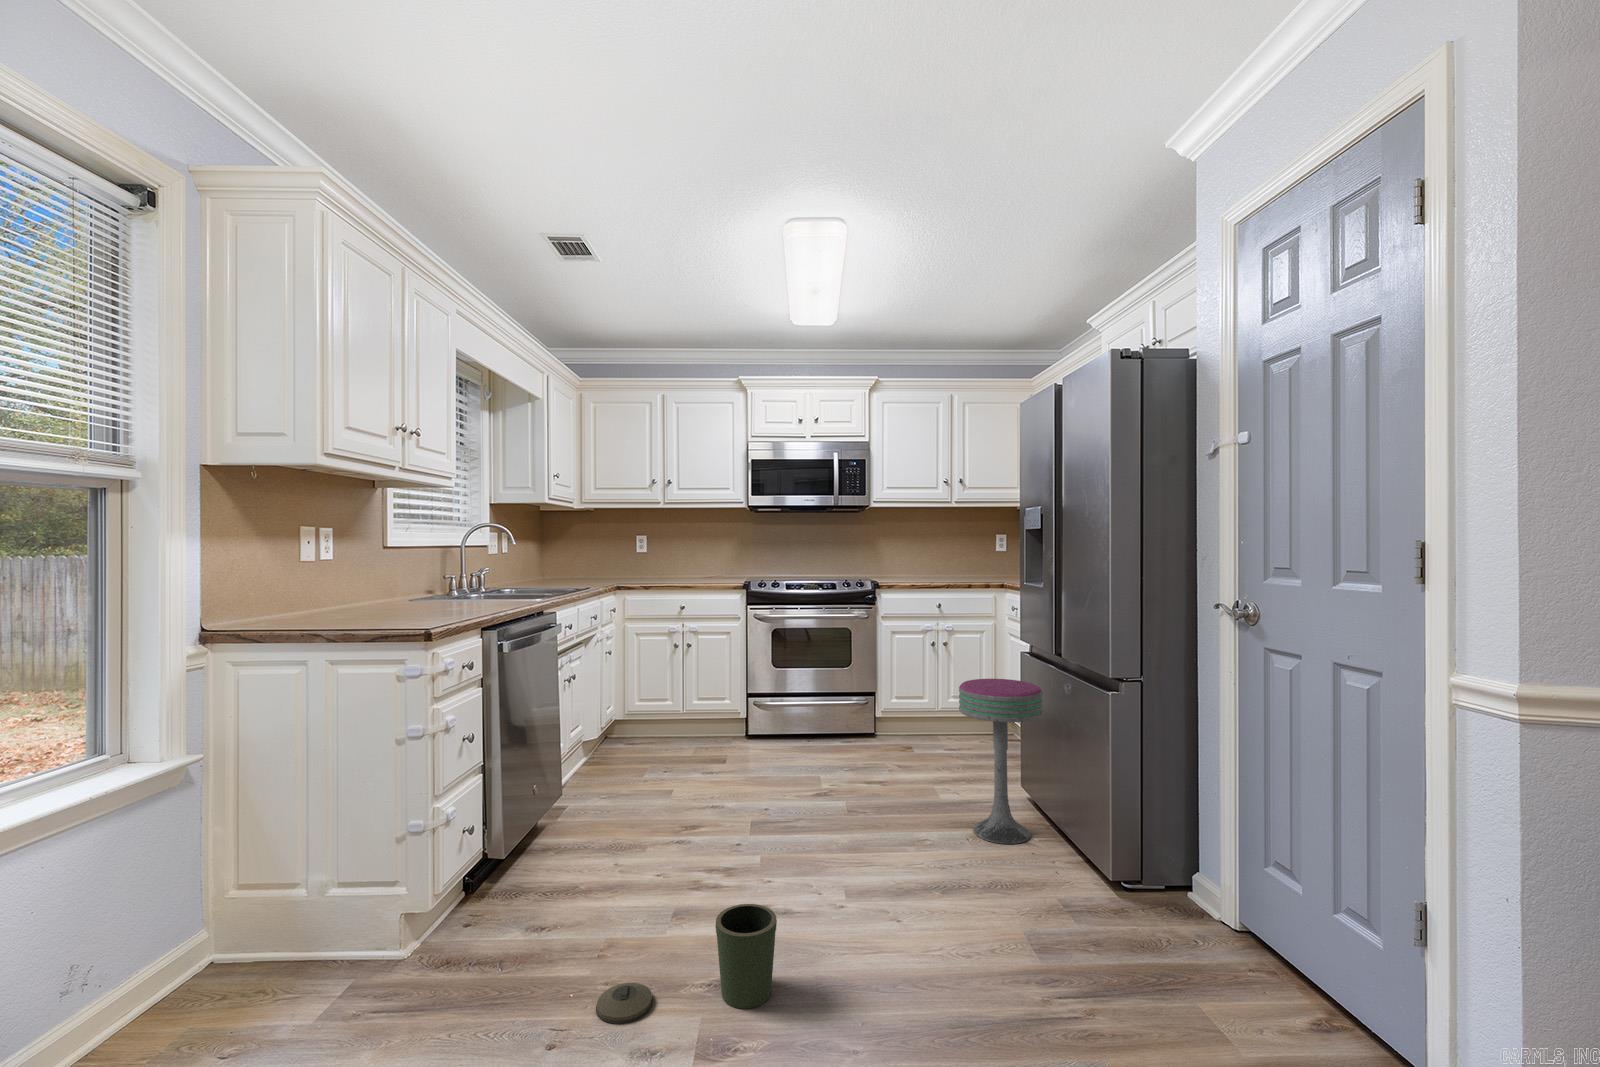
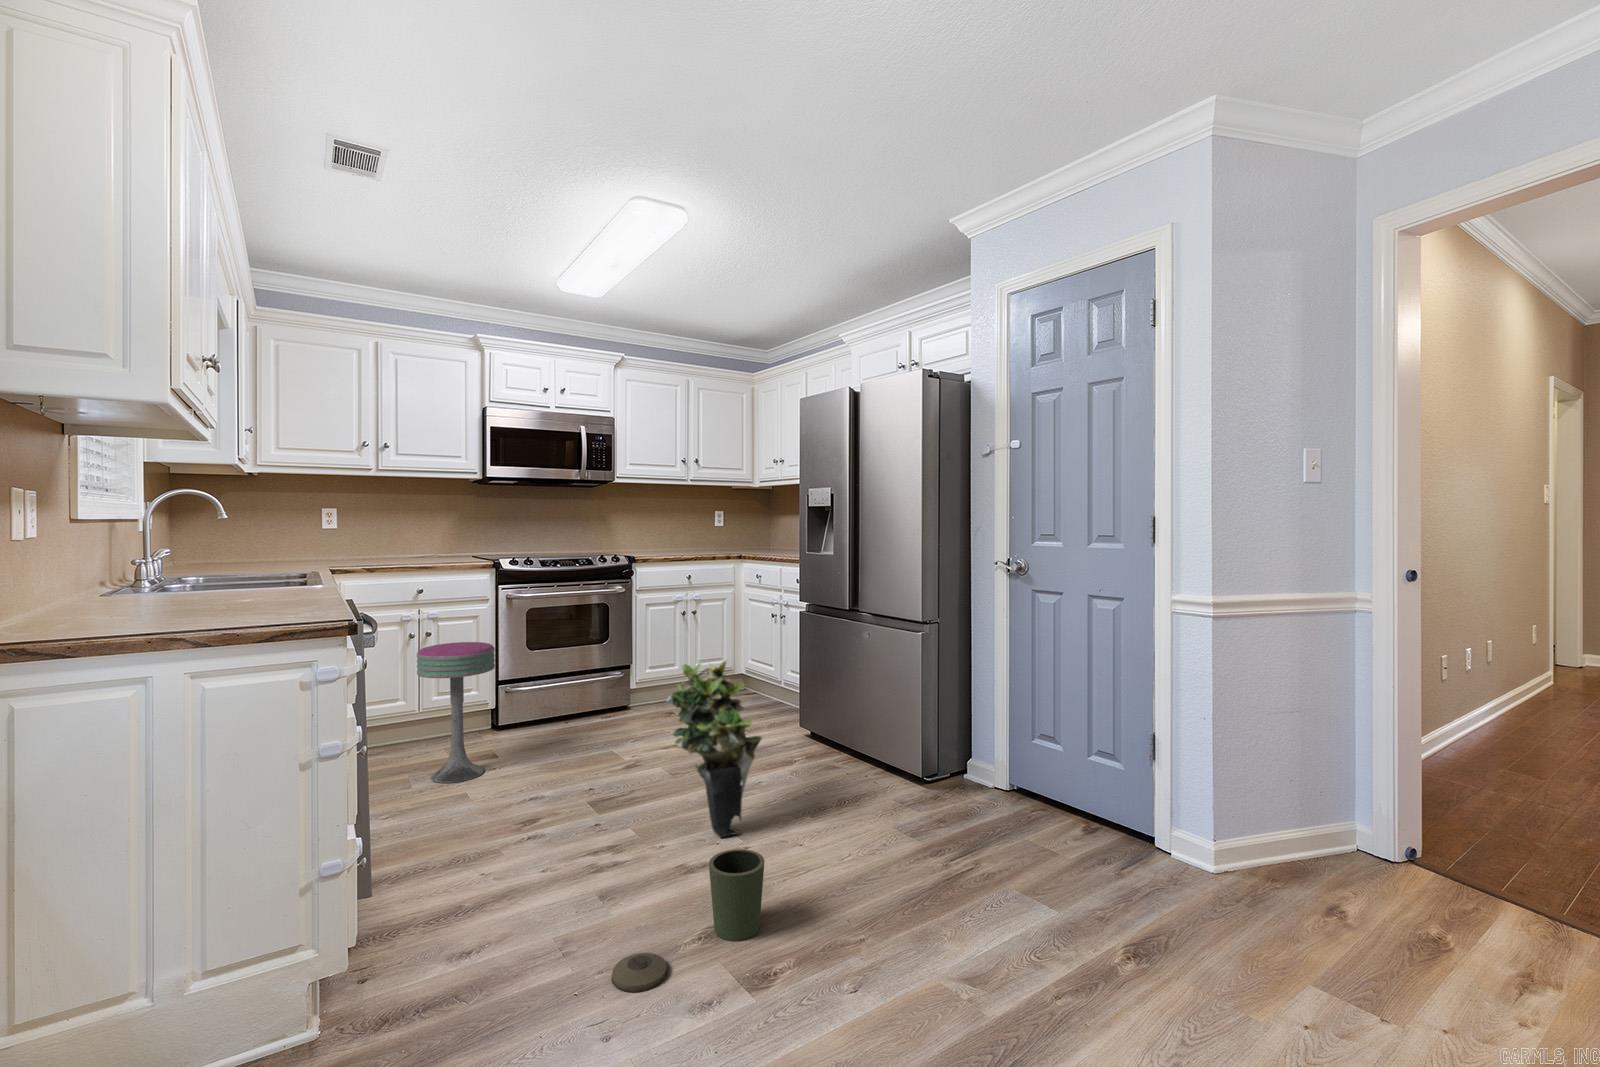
bar stool: present [959,679,1043,844] -> present [417,642,495,783]
potted plant: none [787,695,884,890] -> present [666,661,762,838]

